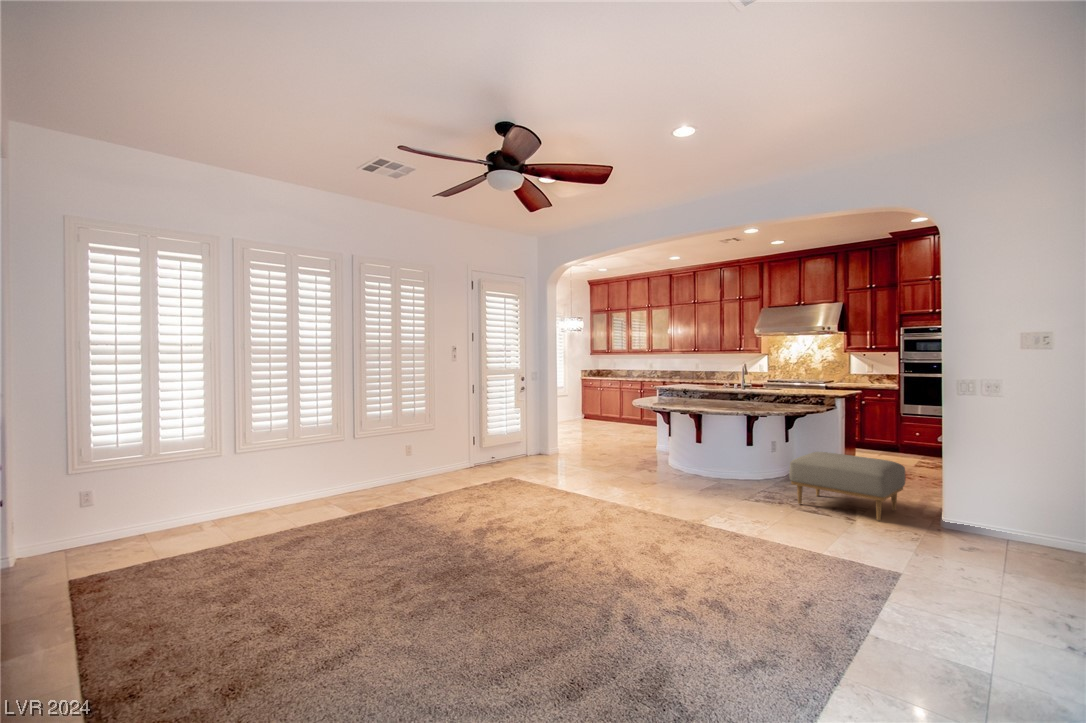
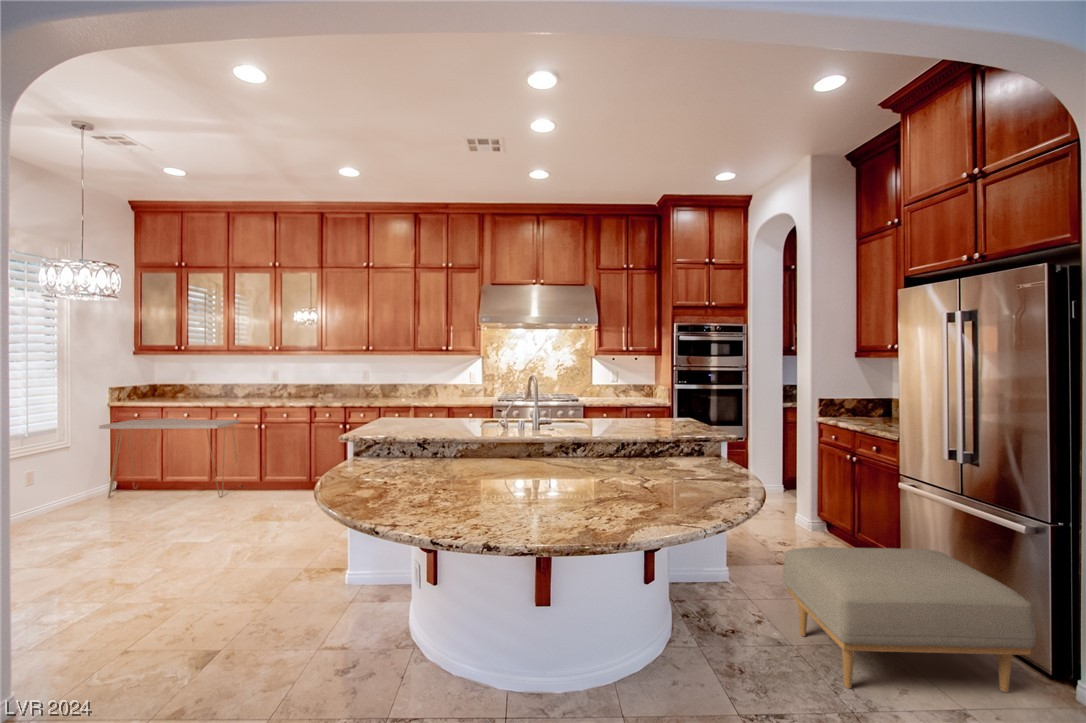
console table: none [576,386,634,426] -> present [99,418,241,498]

